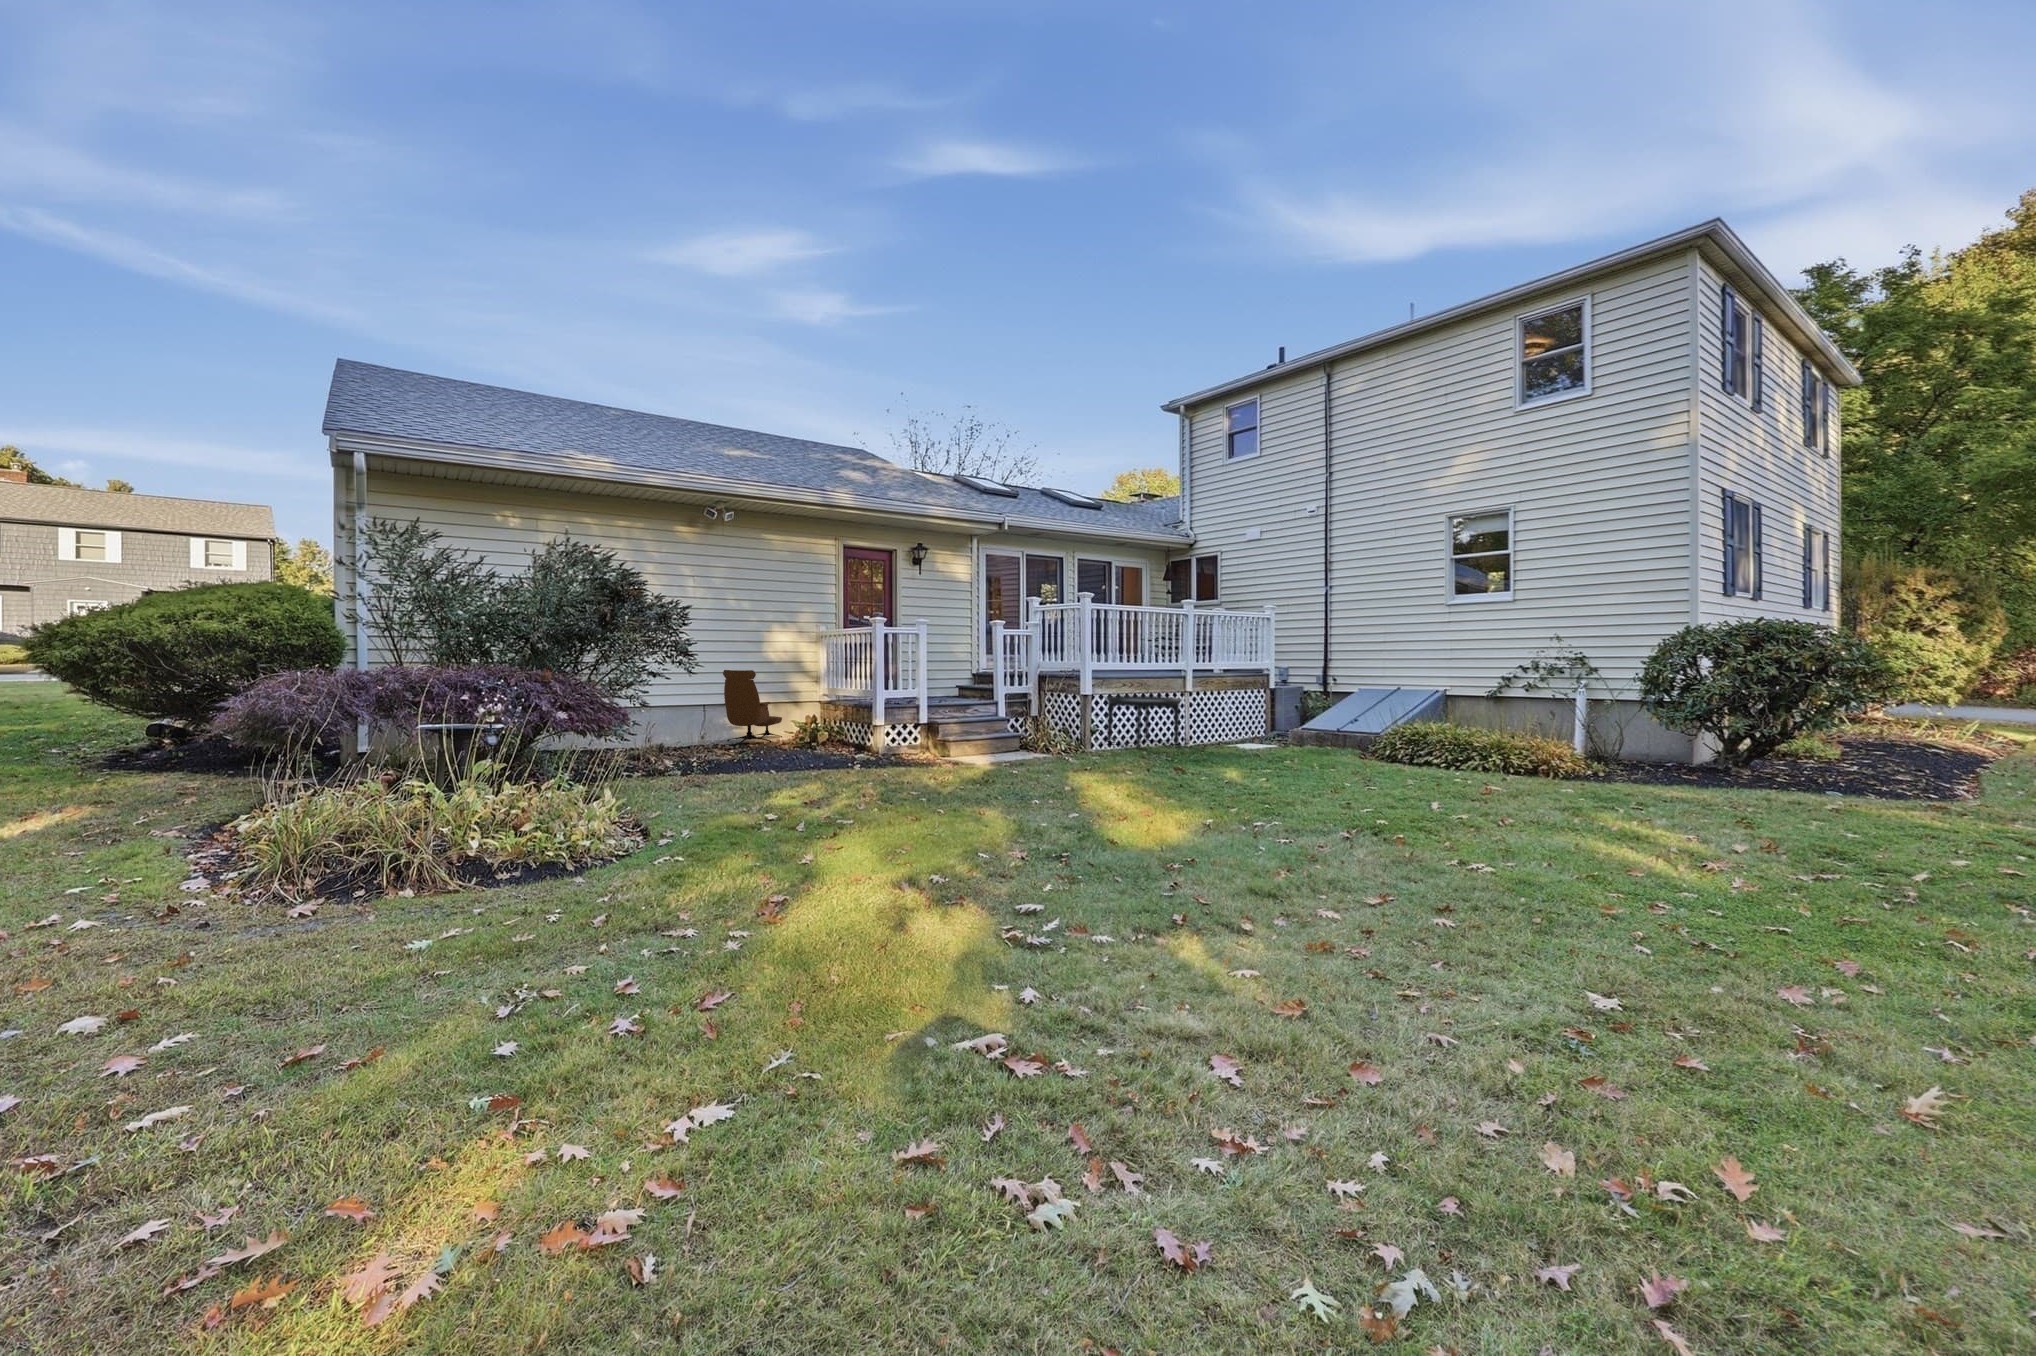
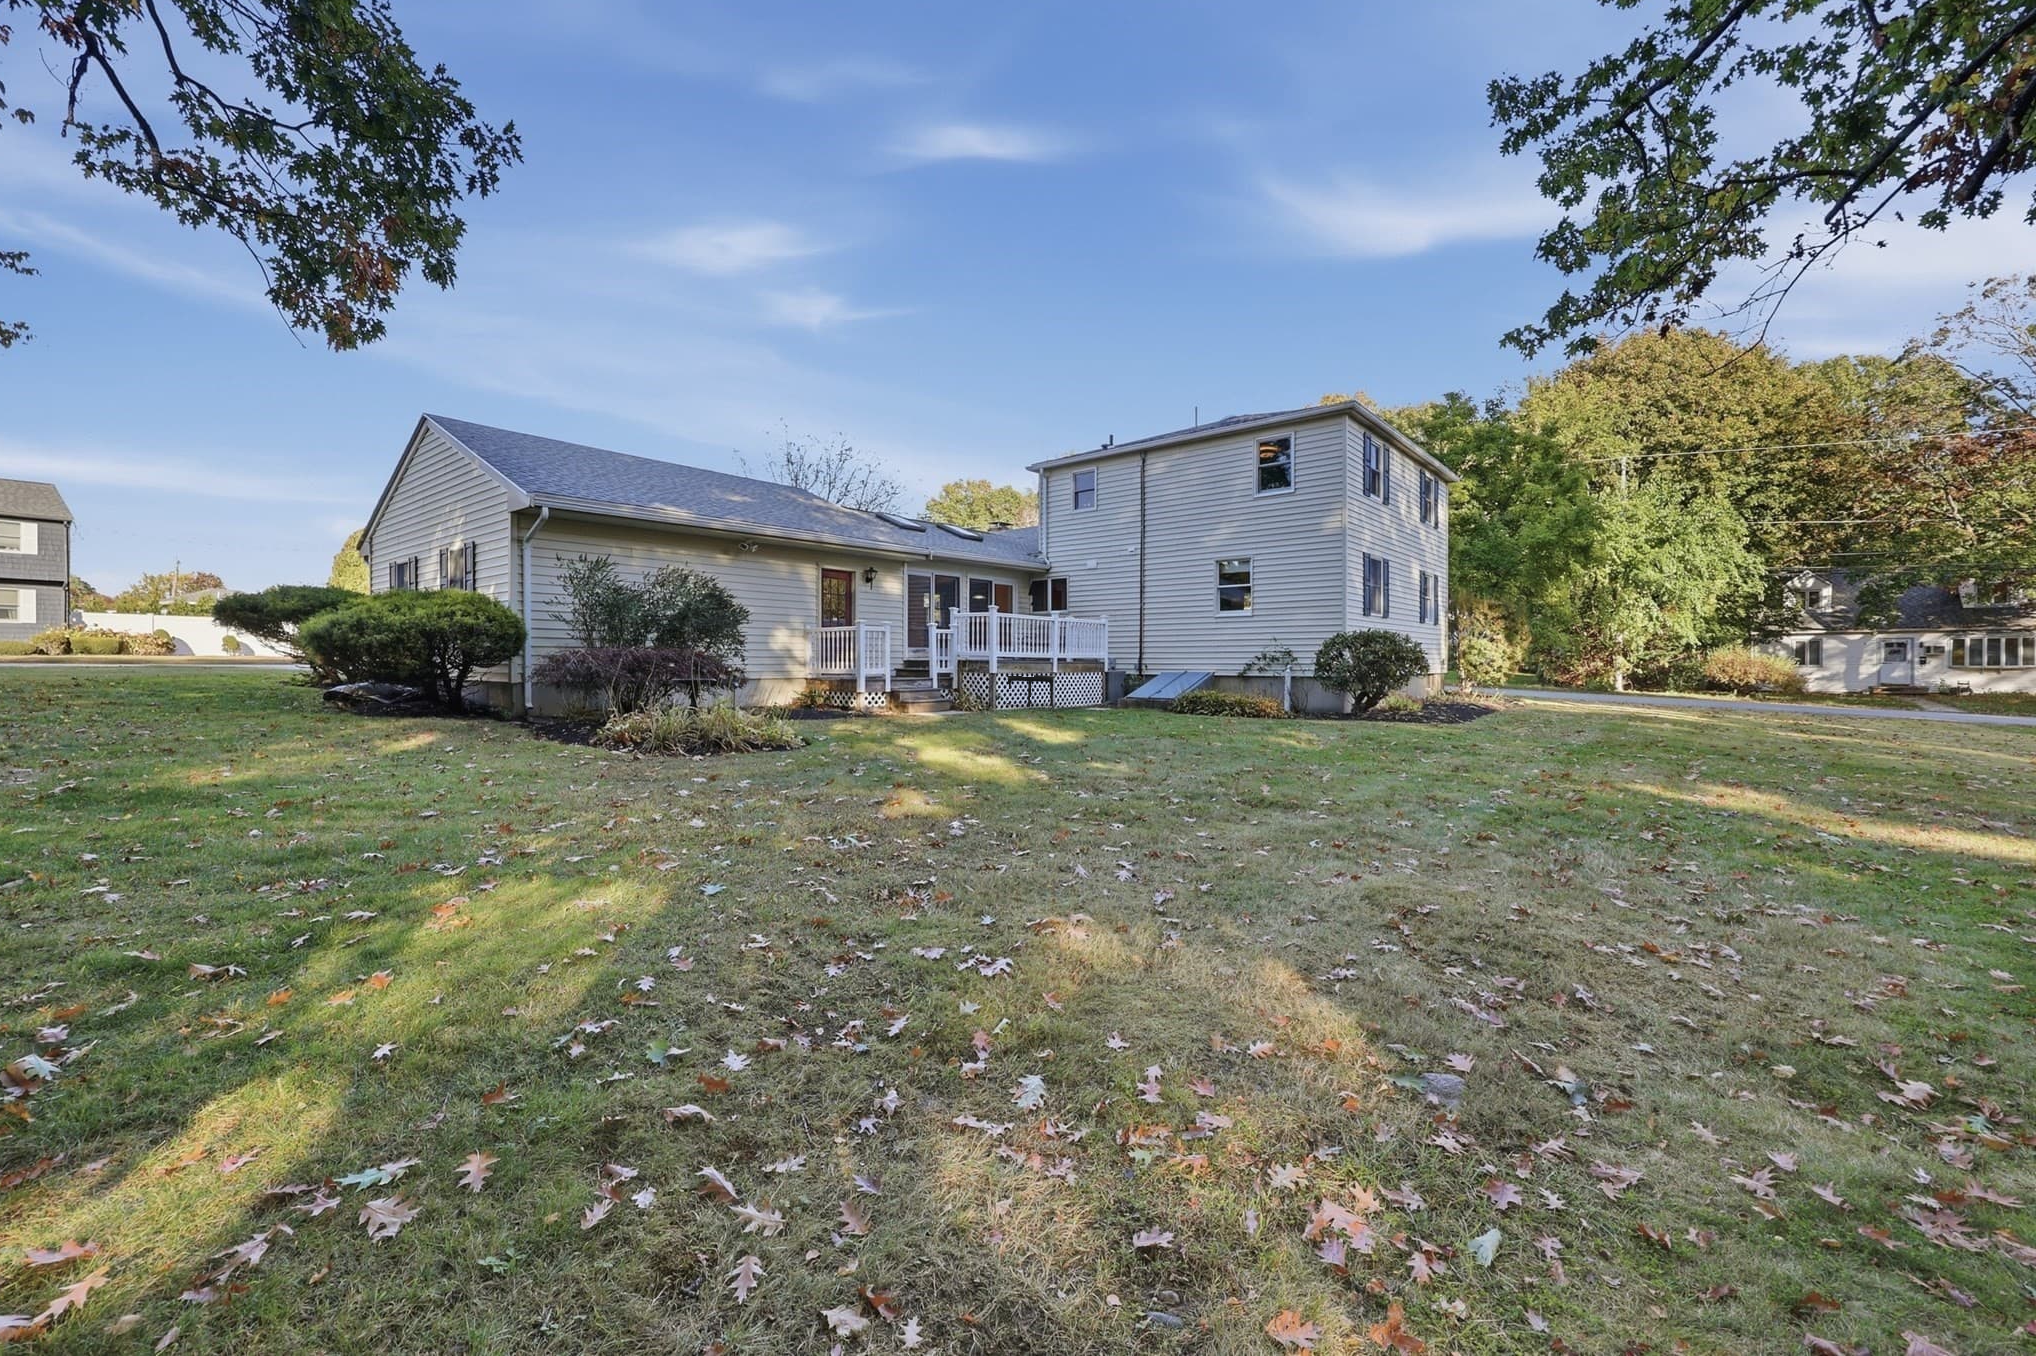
lounge chair: present [723,670,782,745] -> none [755,655,787,706]

